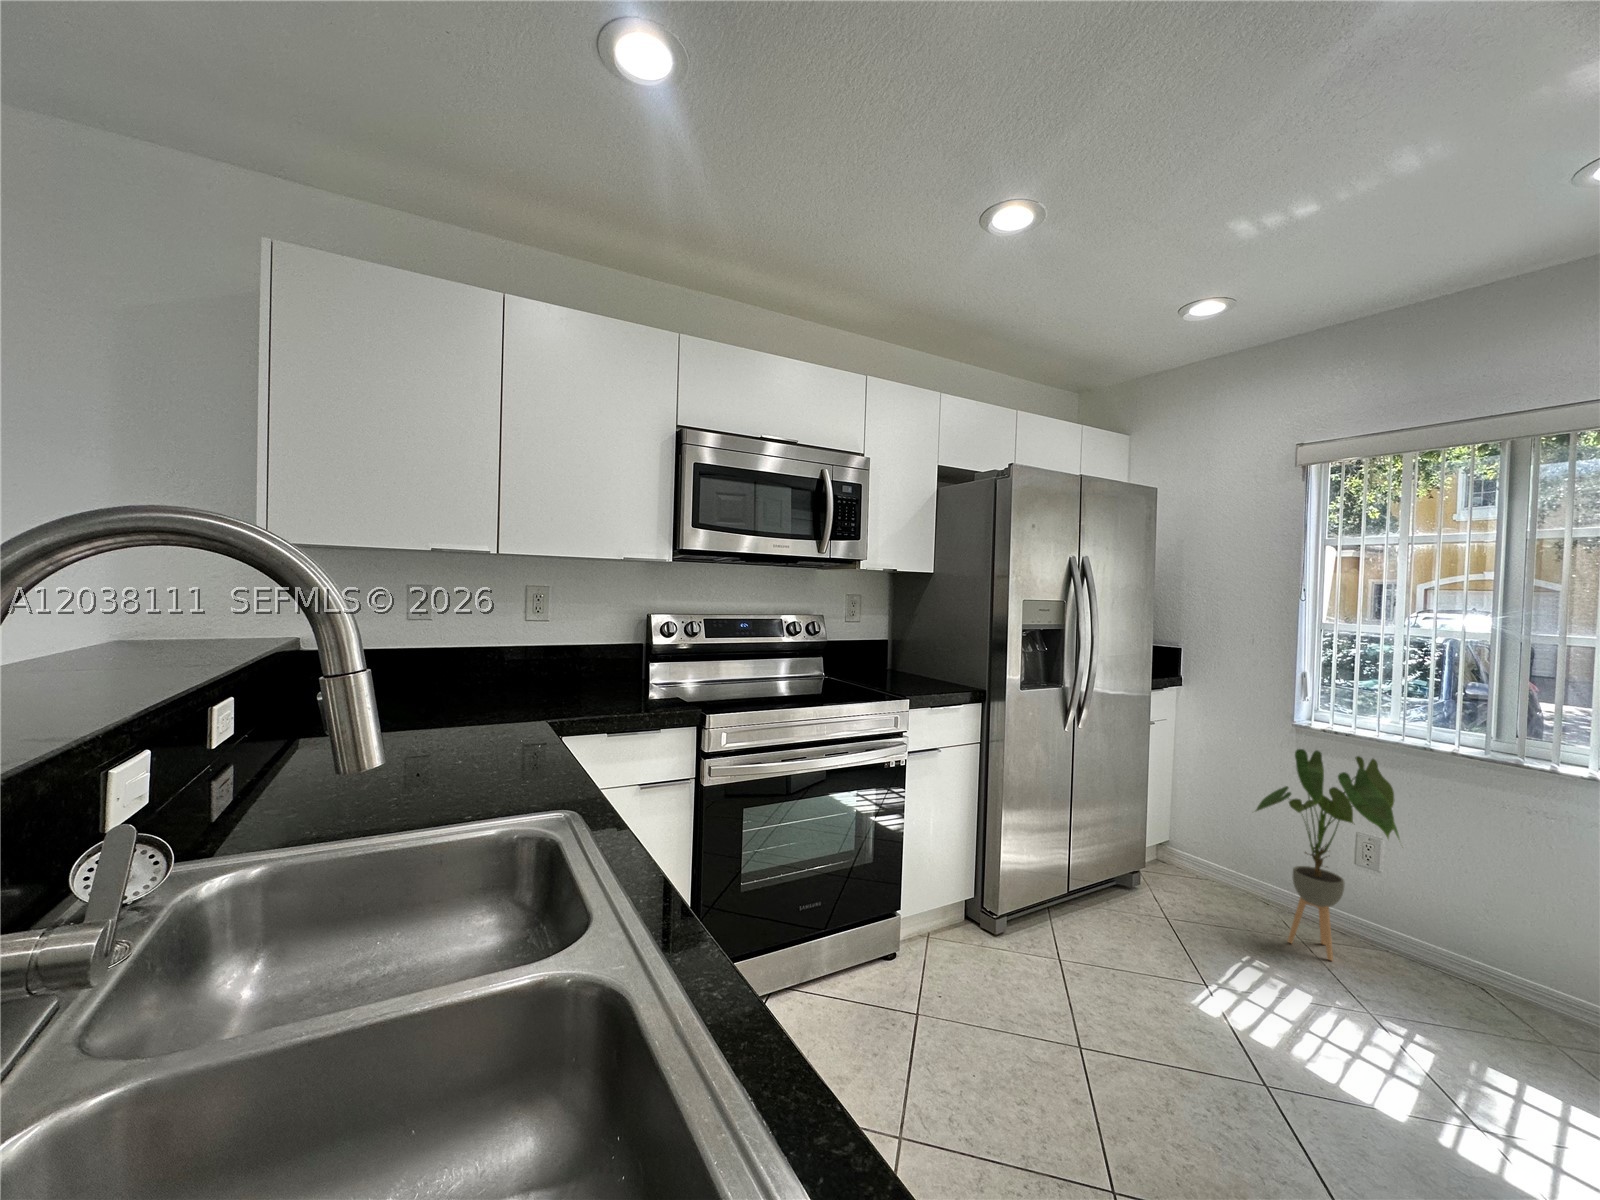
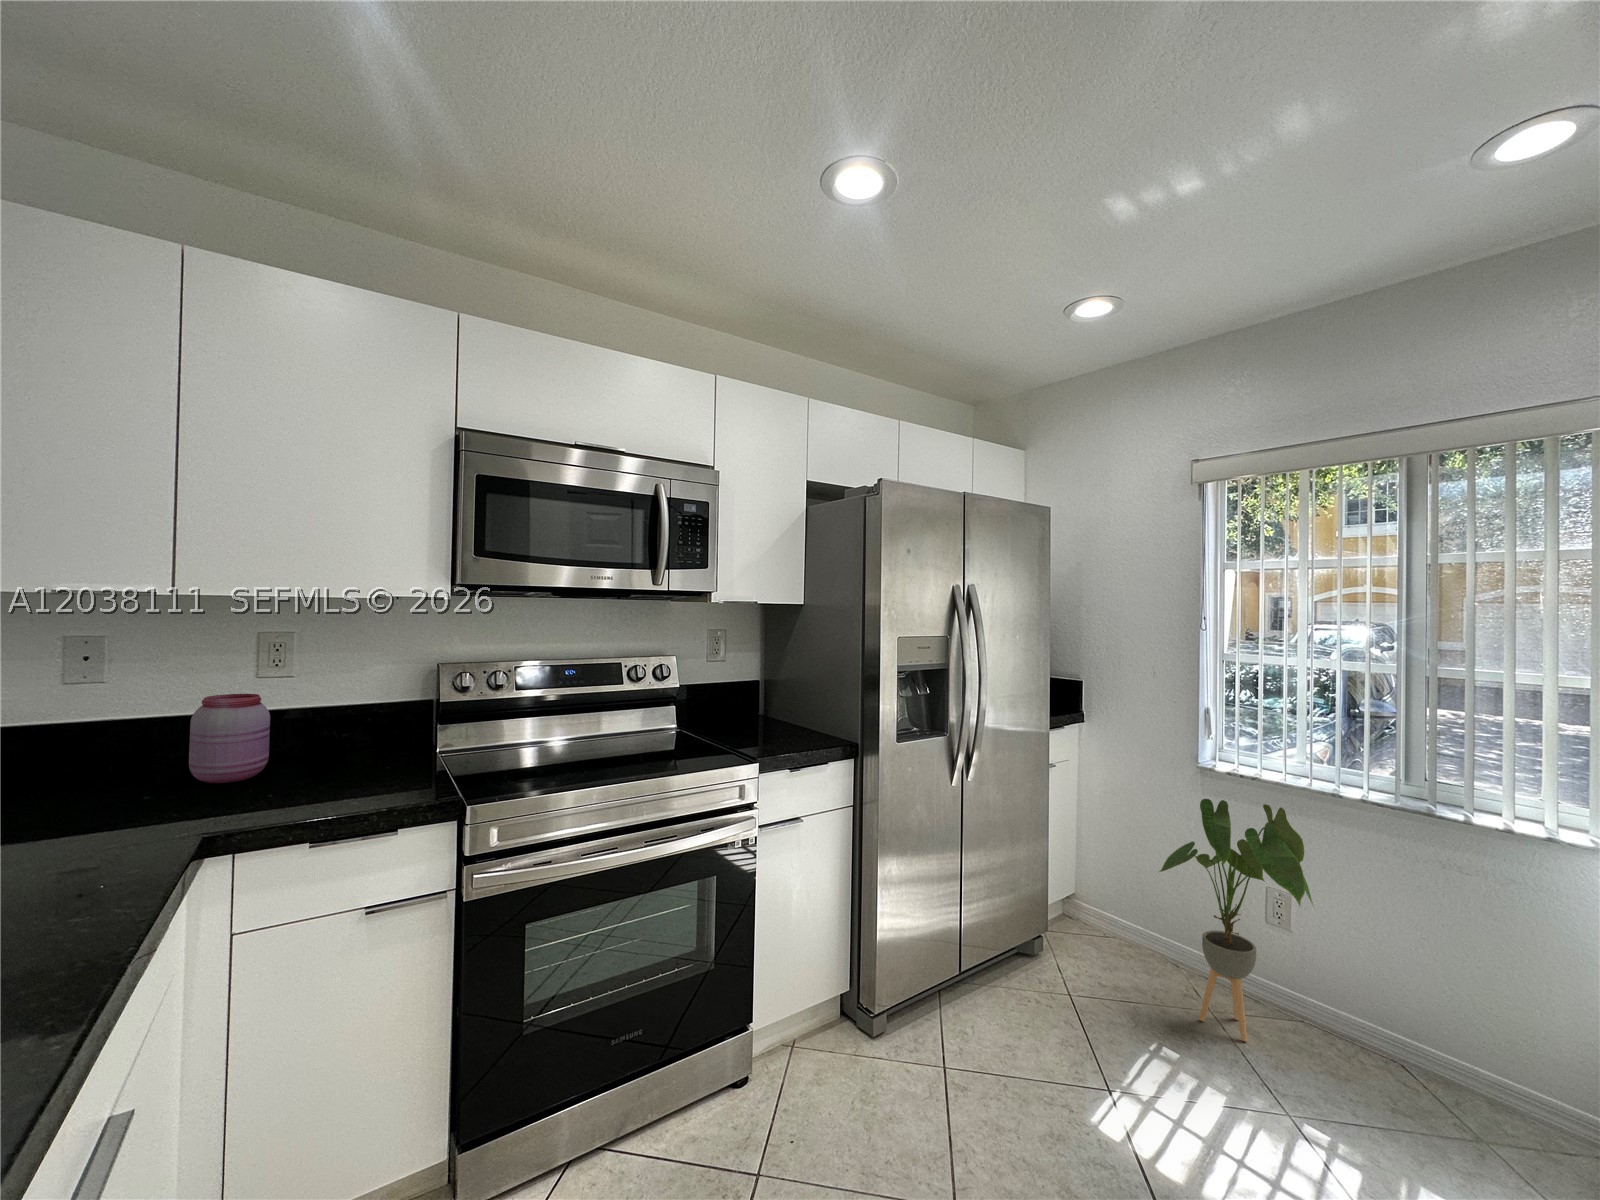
jar: none [495,632,545,697] -> present [189,694,270,783]

